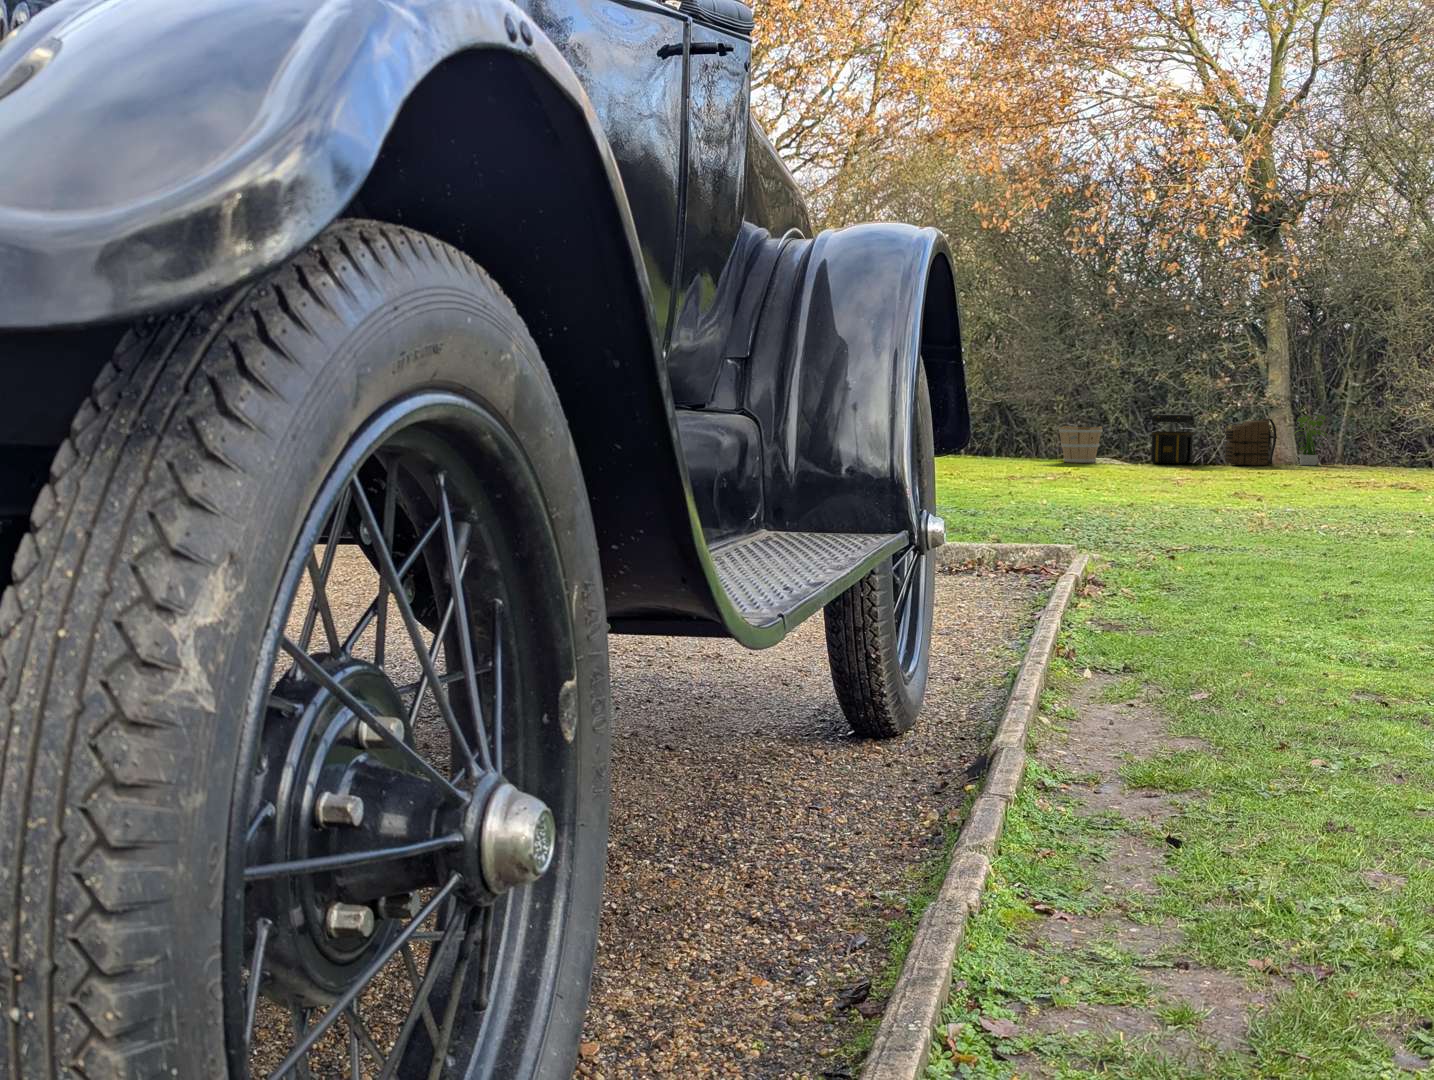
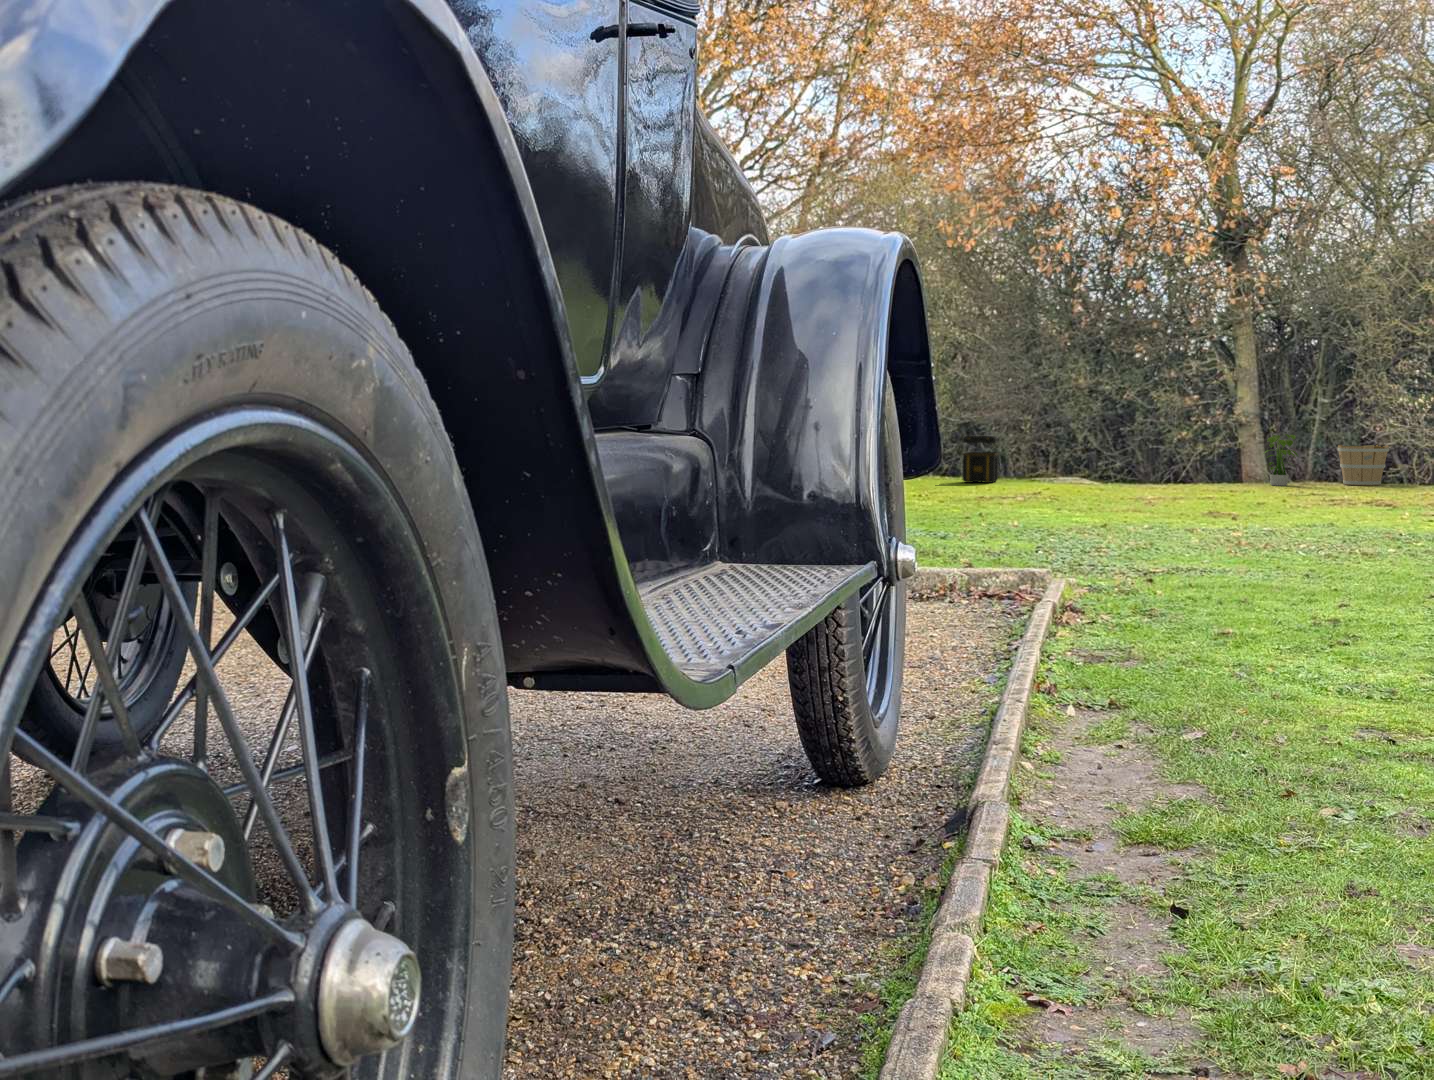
toolbox: present [1151,414,1194,464] -> present [962,436,999,483]
backpack: present [1225,419,1277,466] -> none [1195,438,1247,486]
wooden bucket: present [1059,426,1103,463] -> present [1337,445,1389,486]

